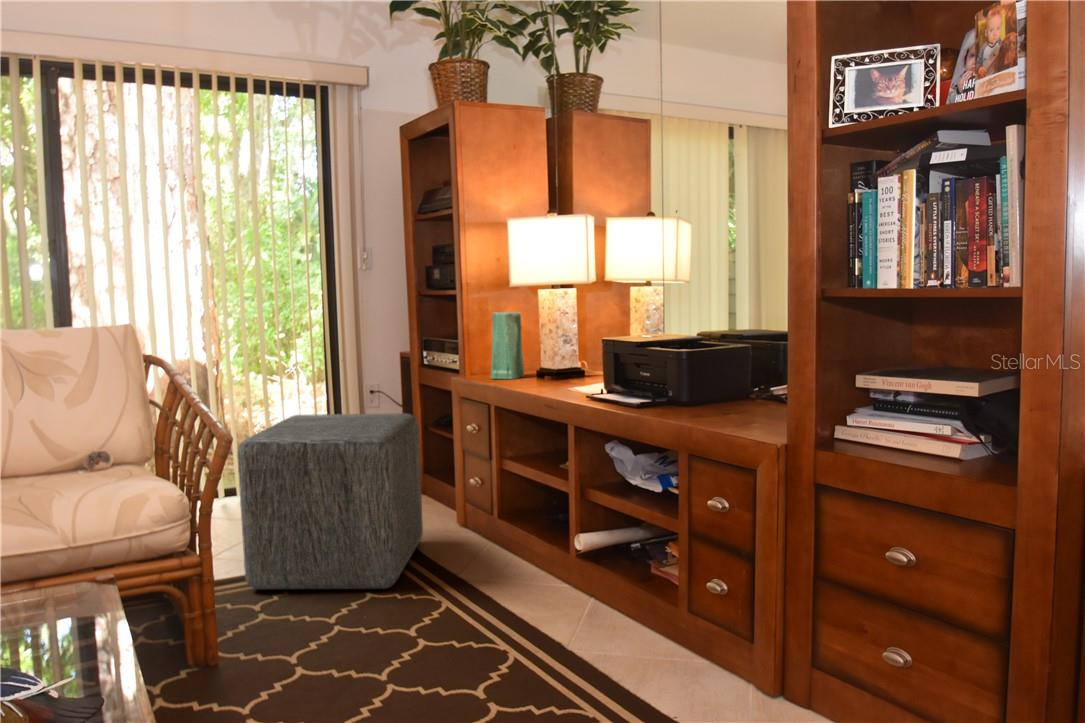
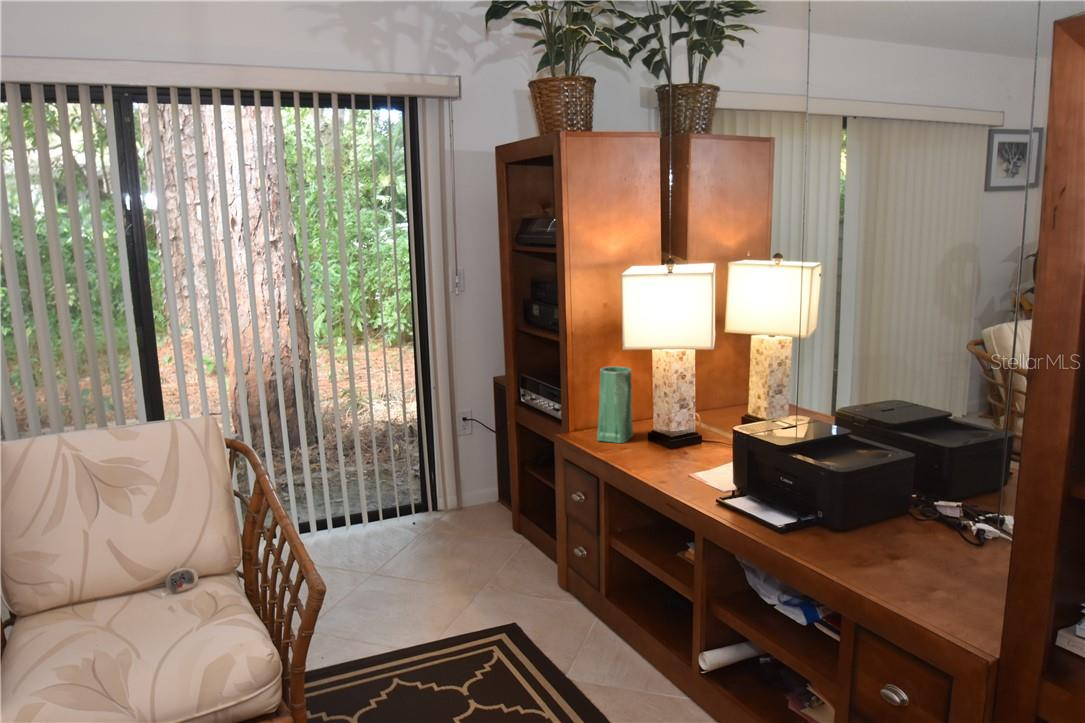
ottoman: present [237,413,423,589] -> none [332,480,523,691]

